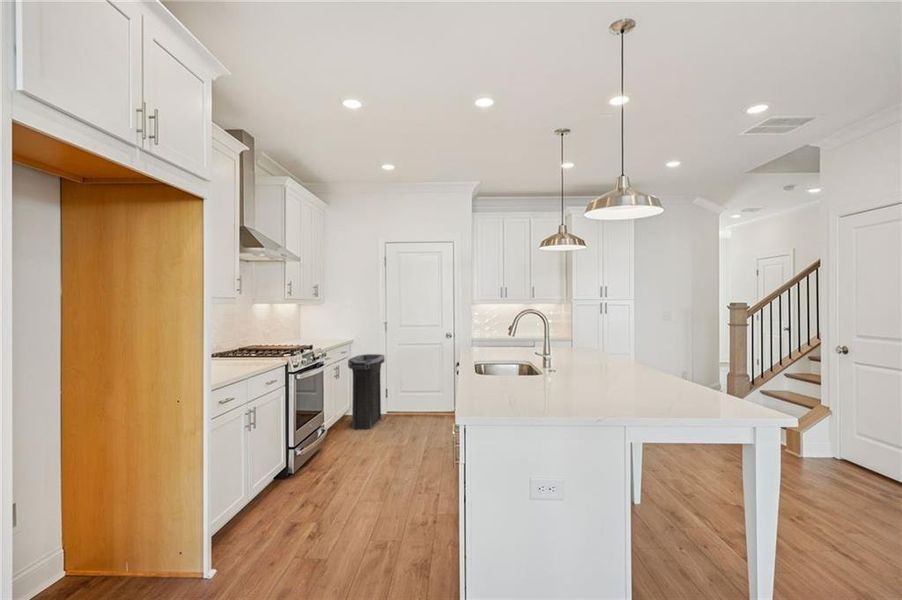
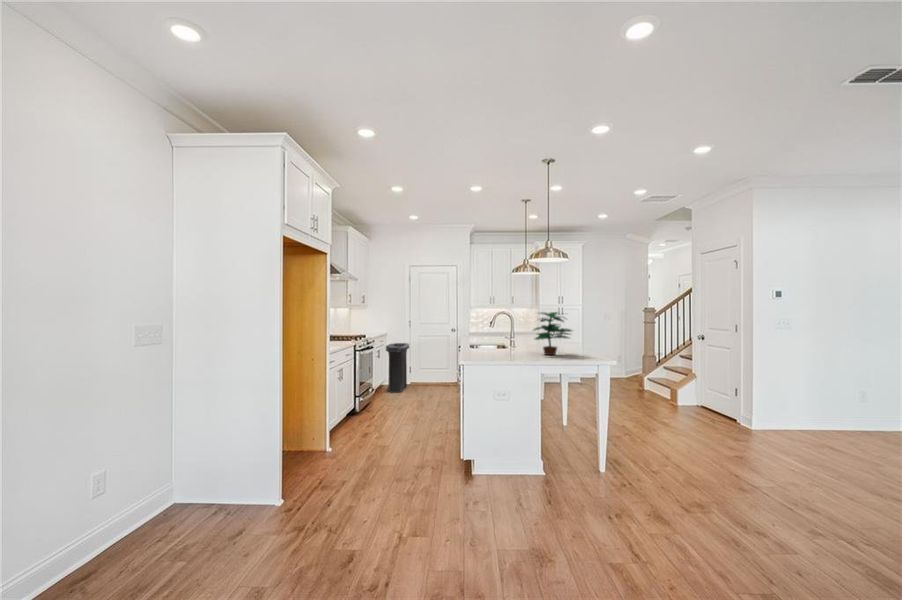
potted plant: none [600,310,679,396] -> present [534,312,572,355]

